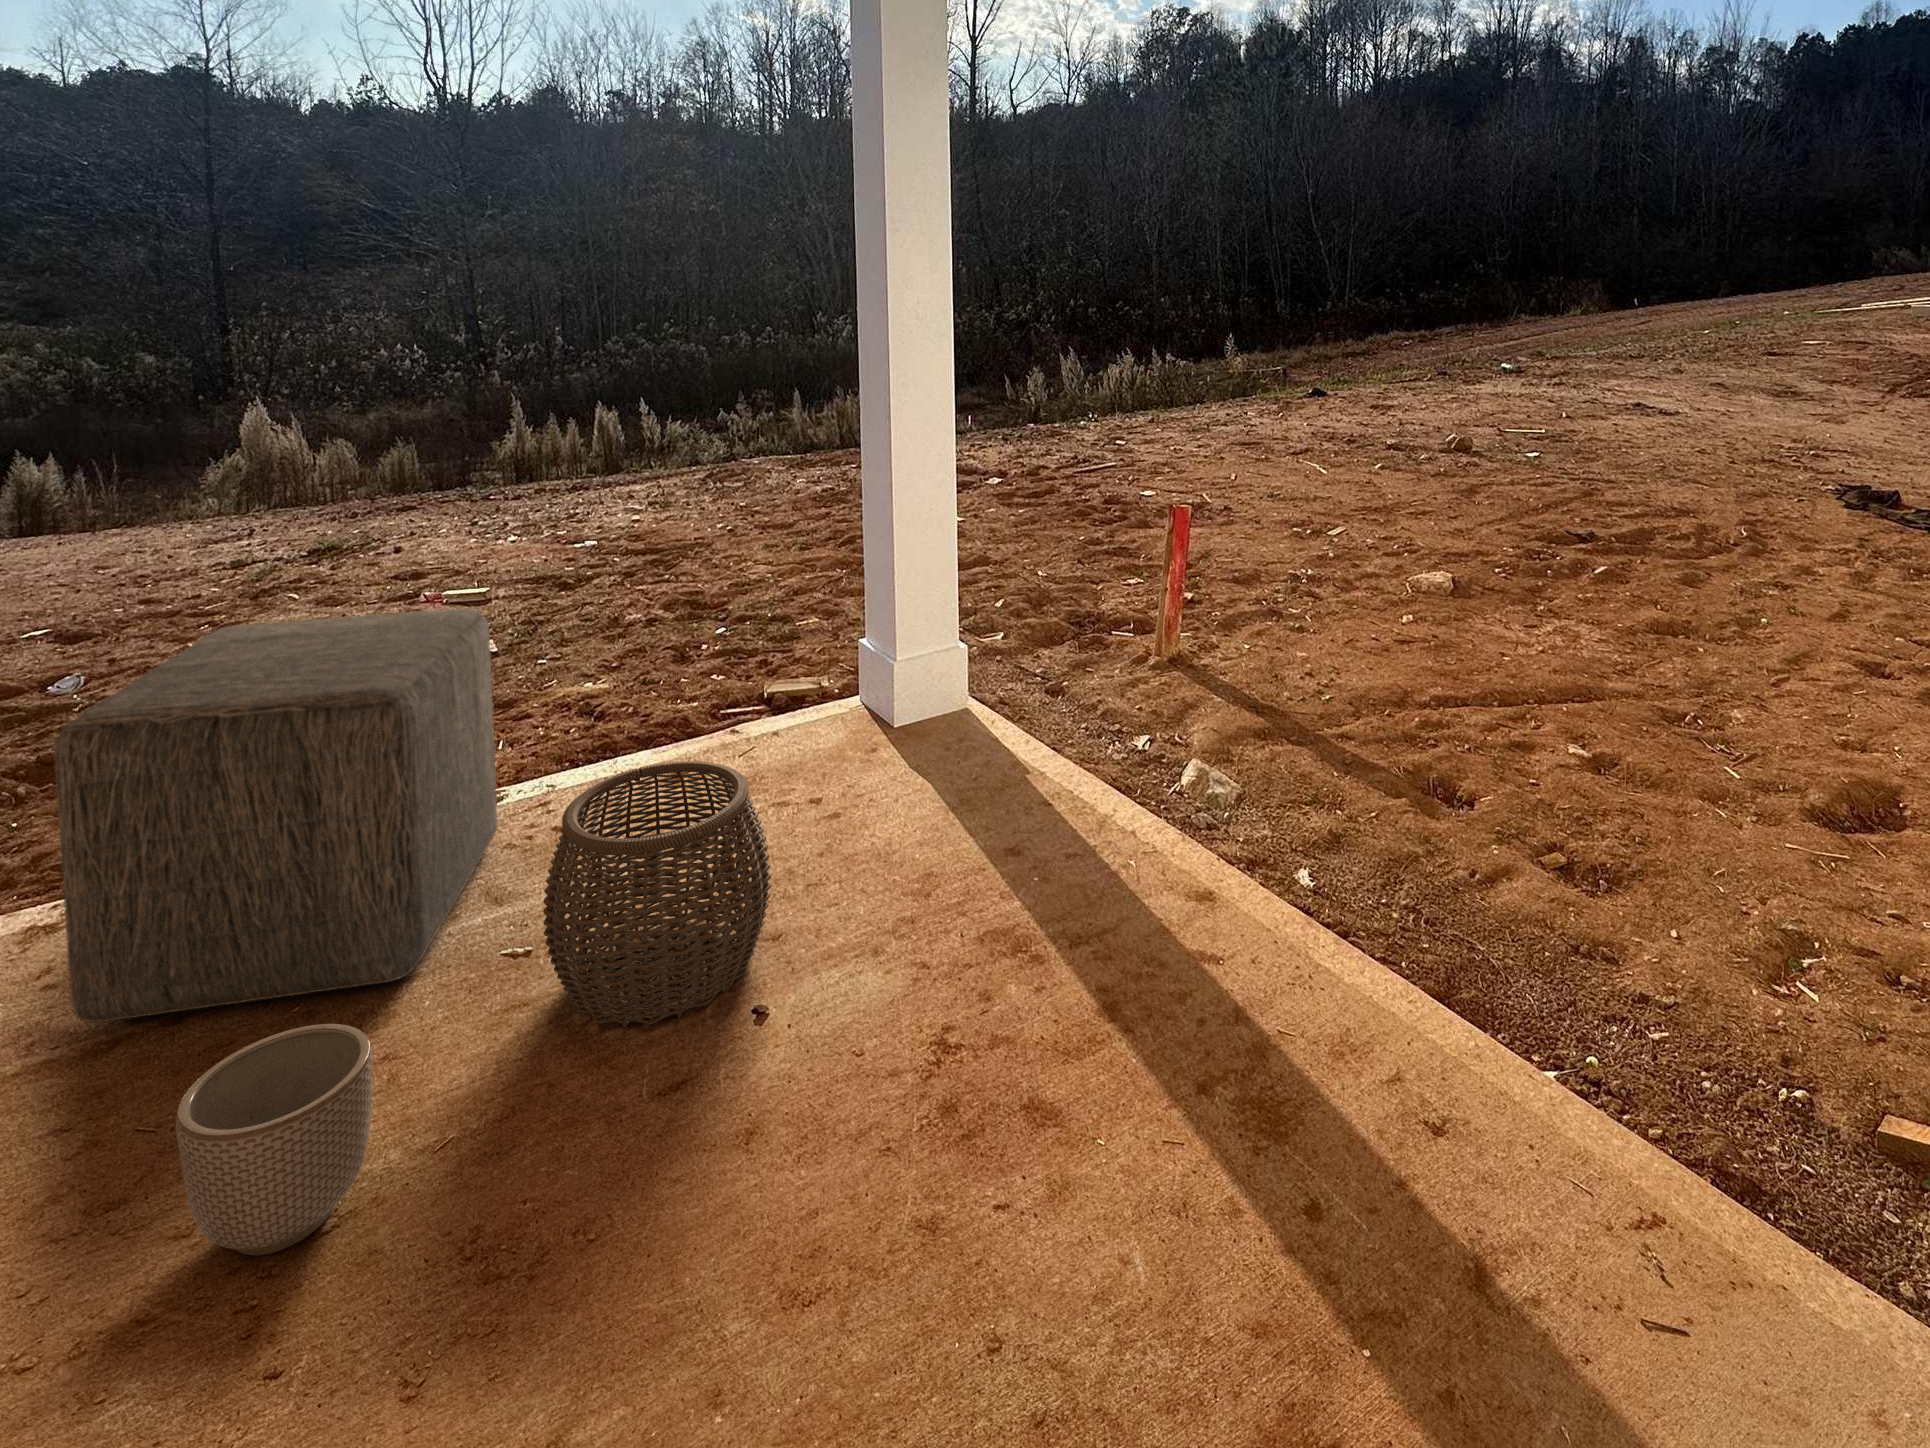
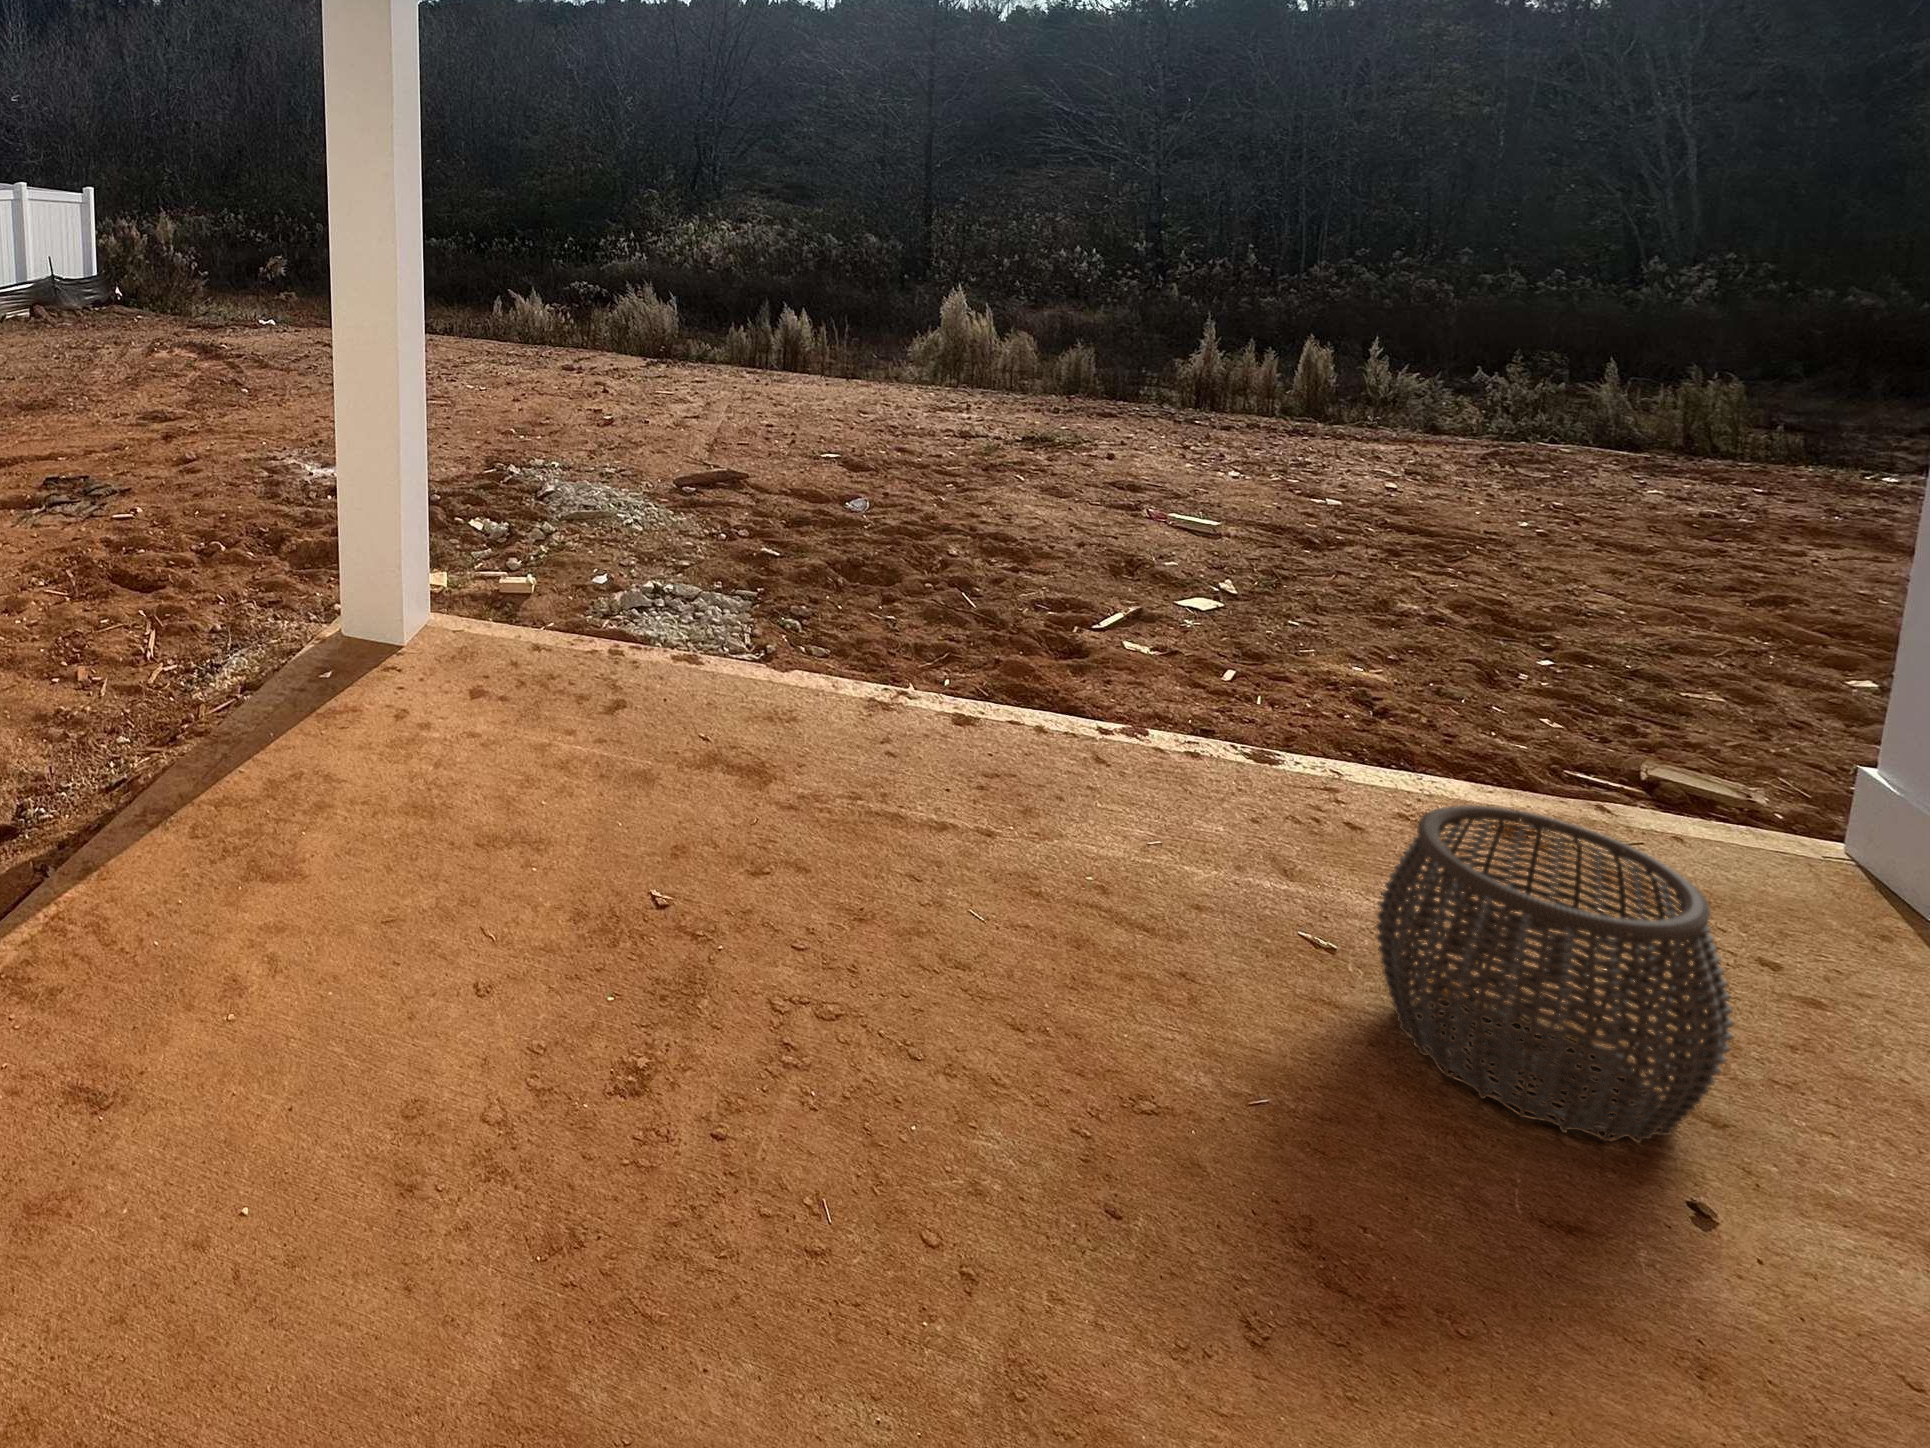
ottoman: present [54,609,498,1022] -> none [920,503,1301,898]
planter: present [176,1024,372,1255] -> none [1045,894,1215,1093]

